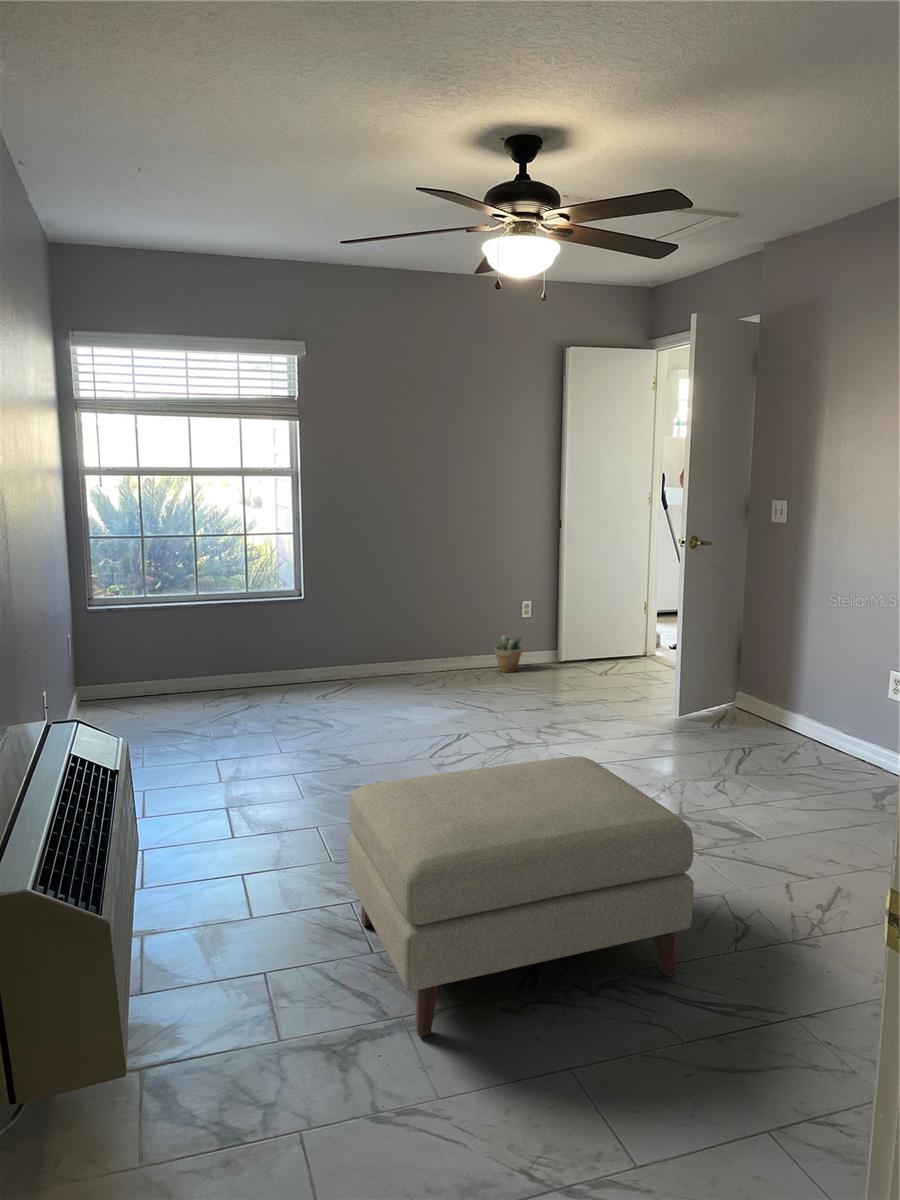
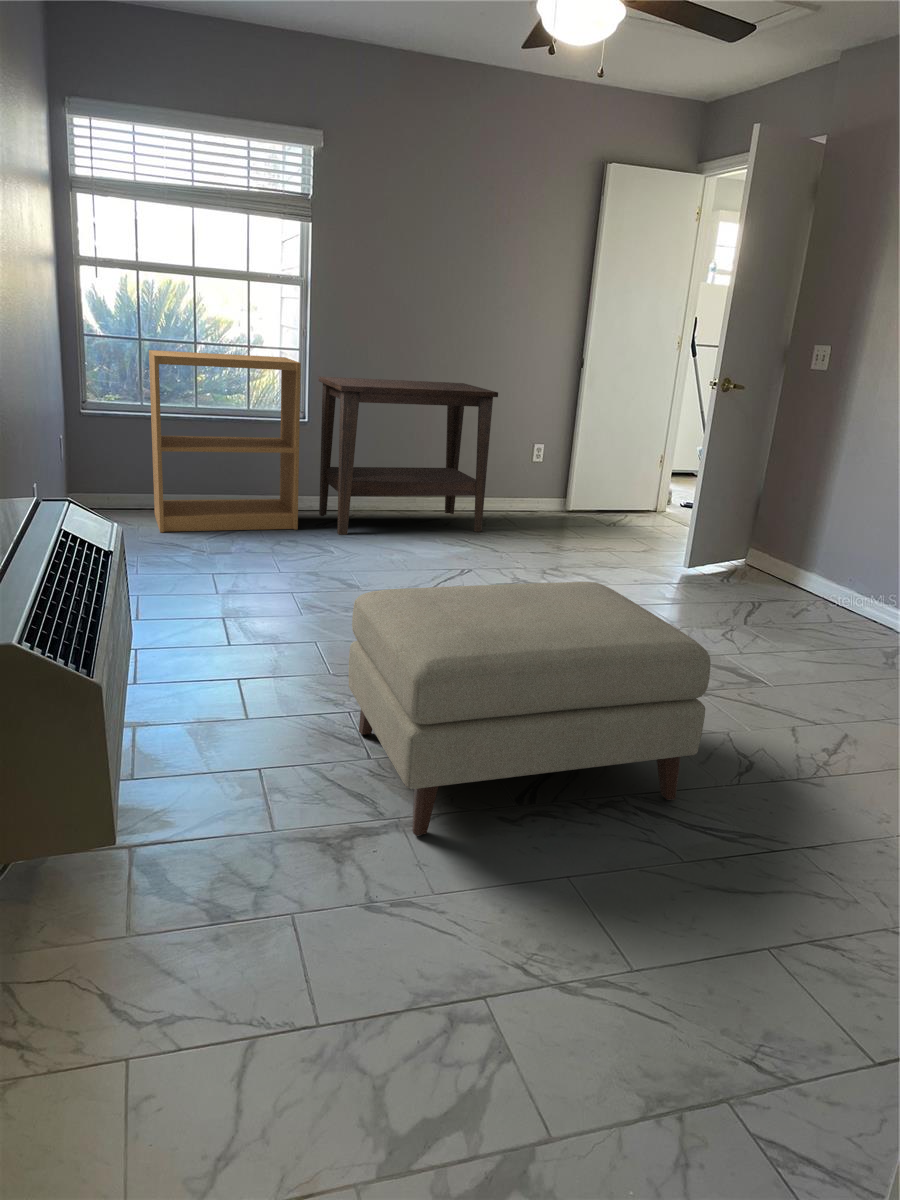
bookshelf: none [153,542,299,717] -> present [149,350,301,532]
side table: none [312,551,481,705] -> present [319,376,498,535]
potted plant: present [495,634,522,672] -> none [504,479,533,518]

